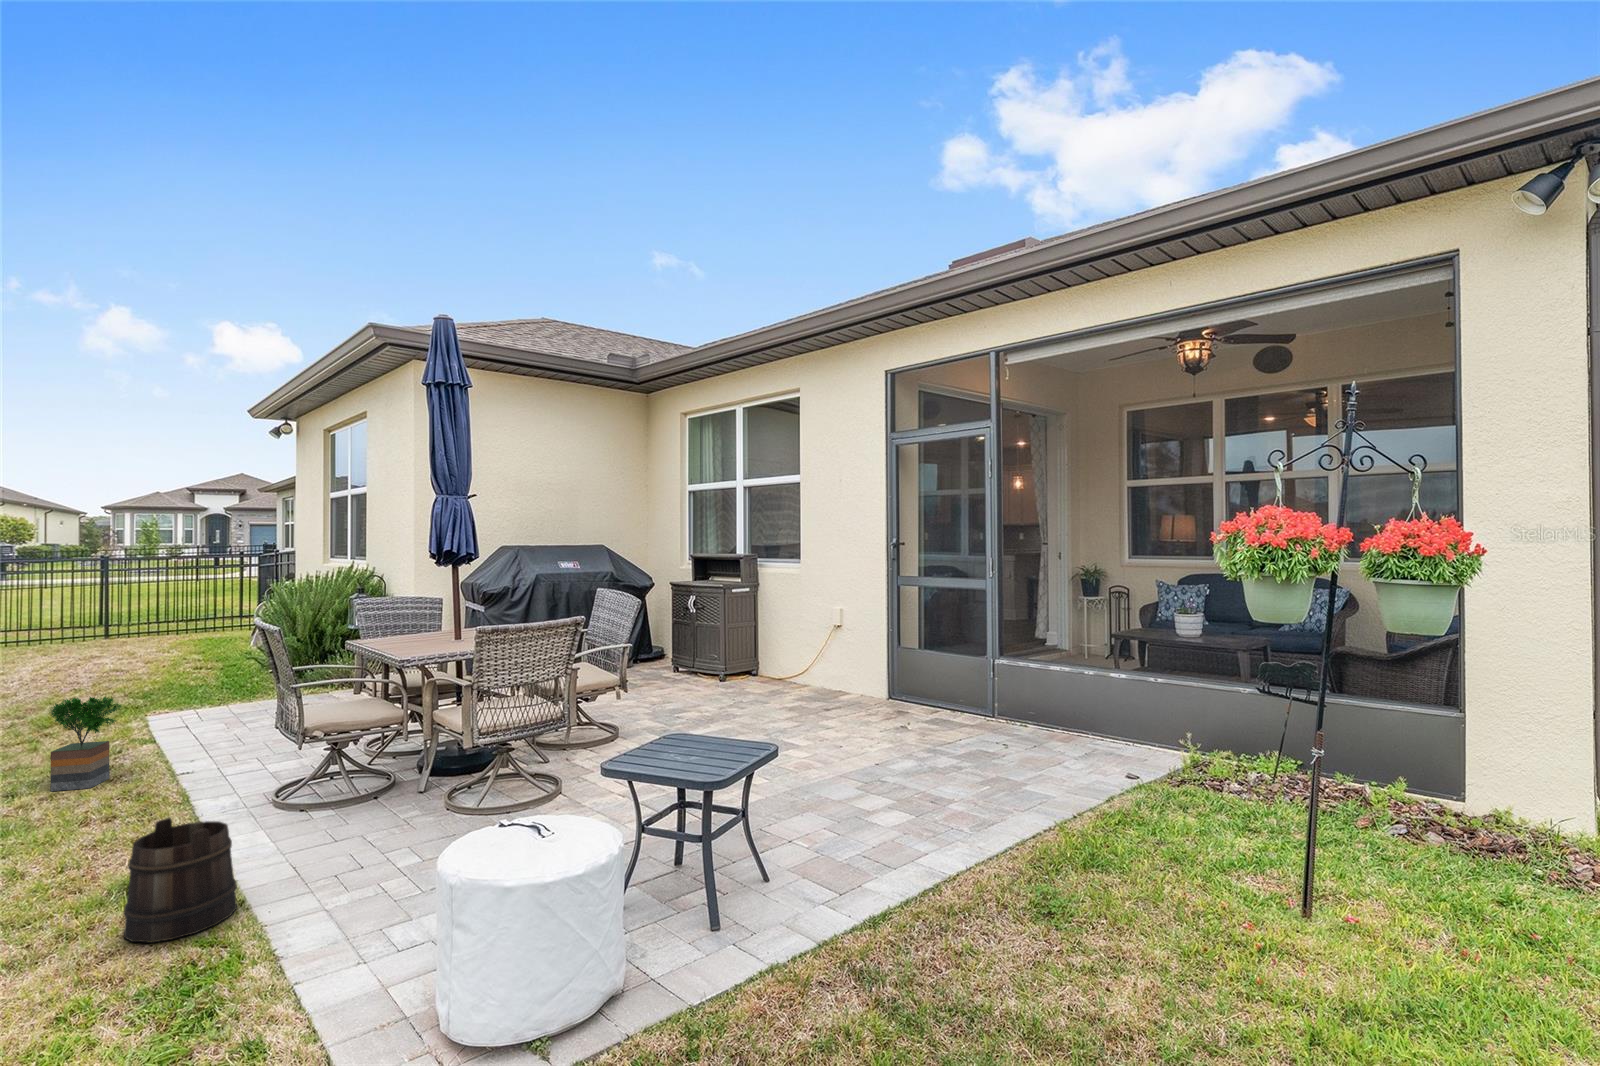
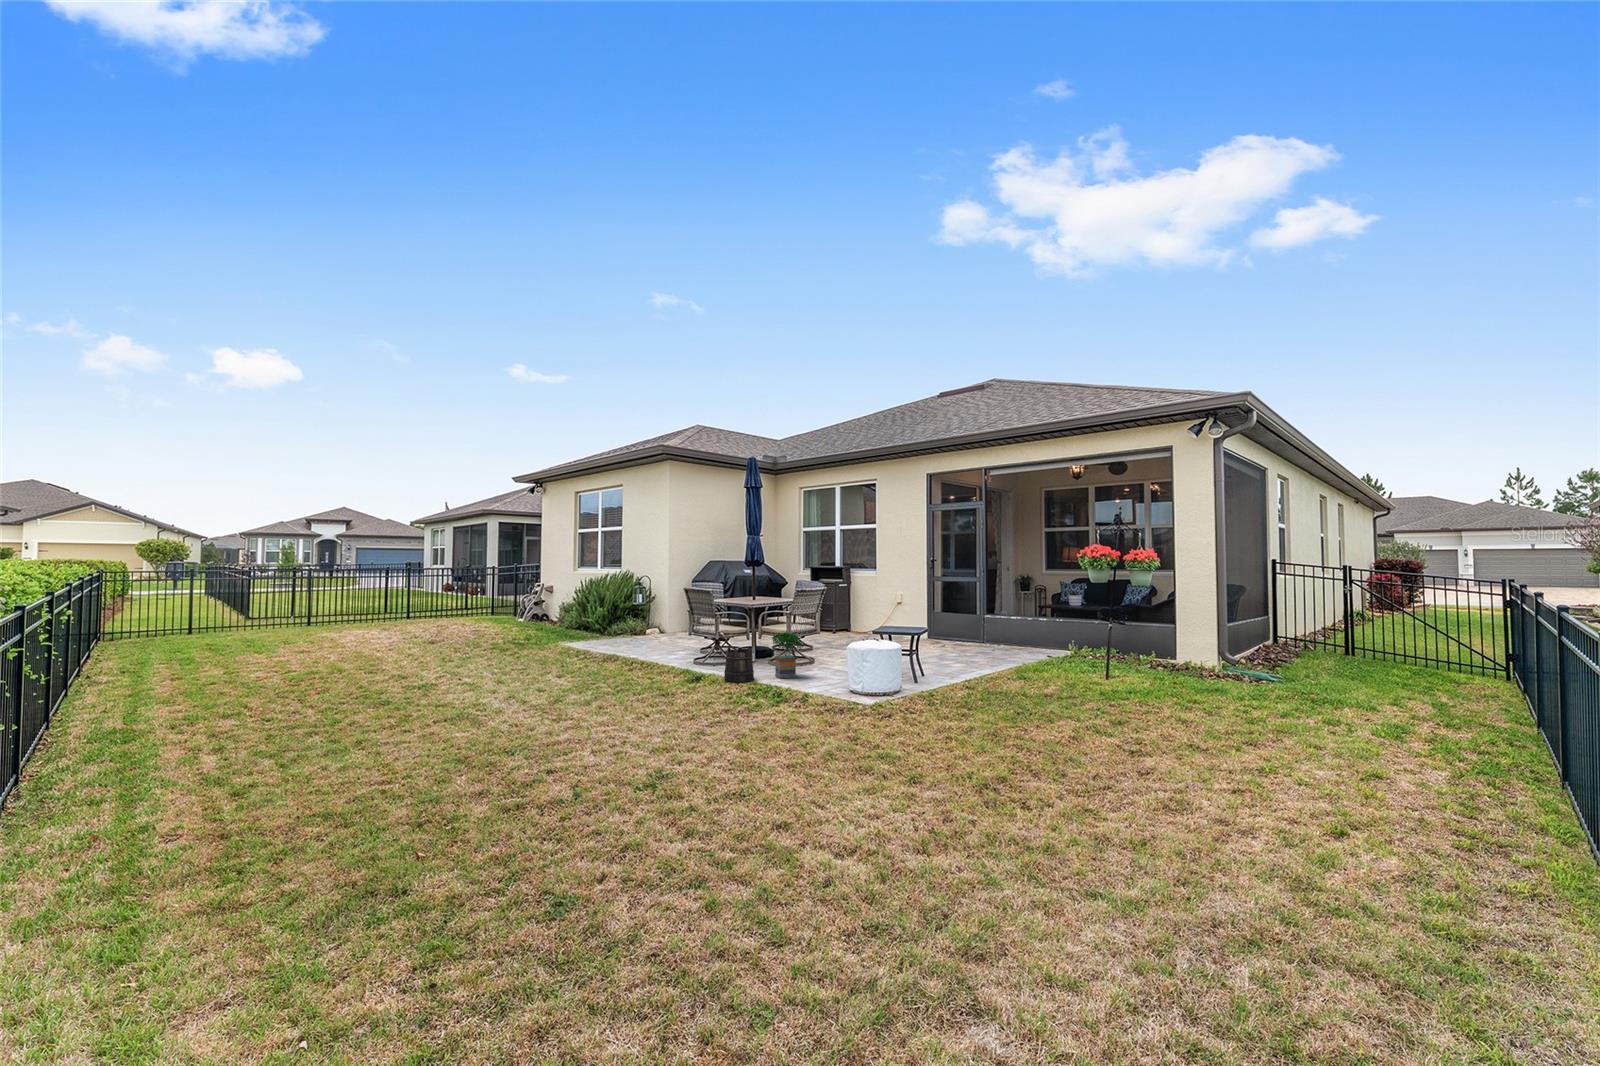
potted tree: present [50,697,121,791] -> present [772,632,802,678]

